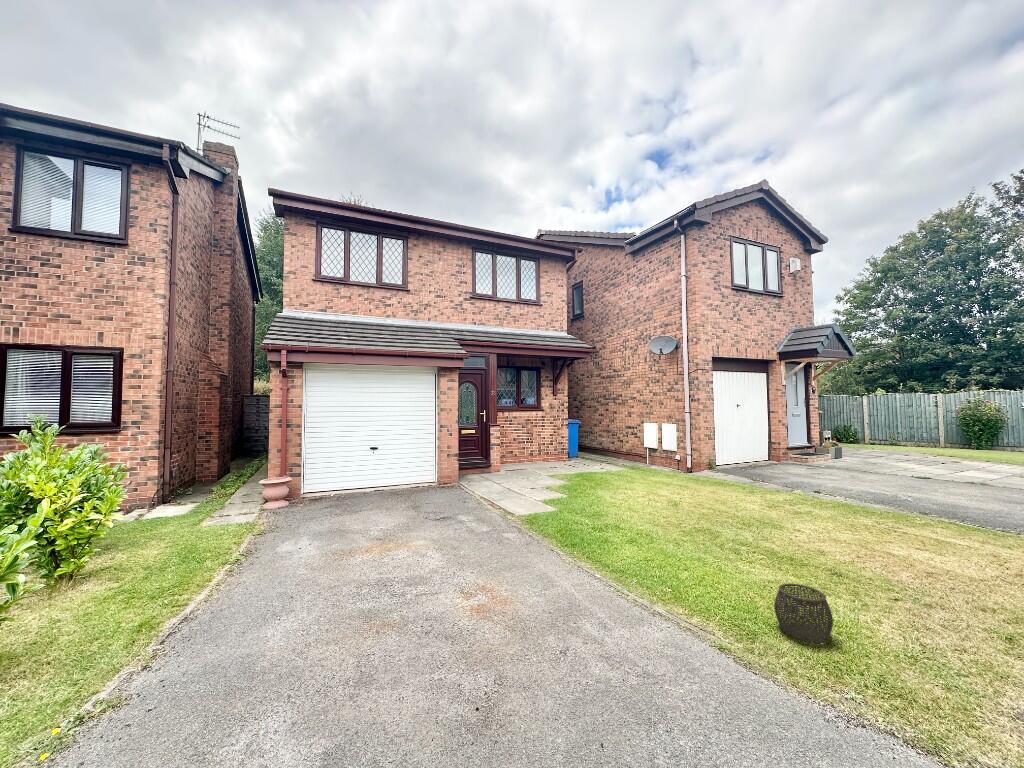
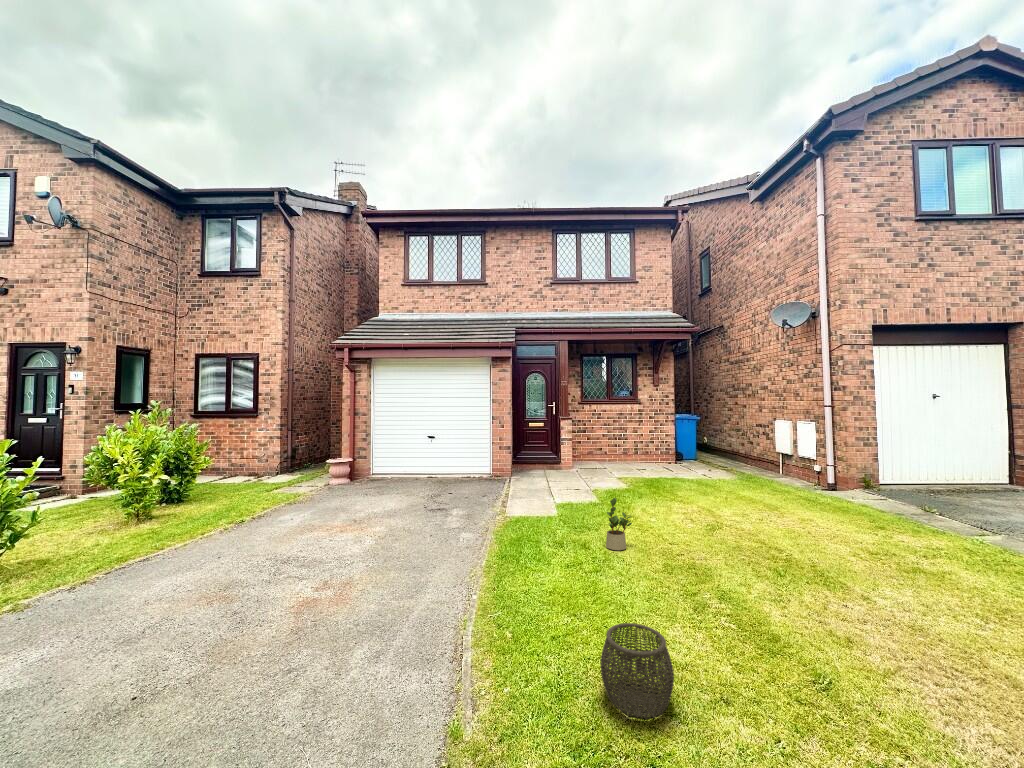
potted plant: none [630,496,651,538] -> present [606,498,632,550]

